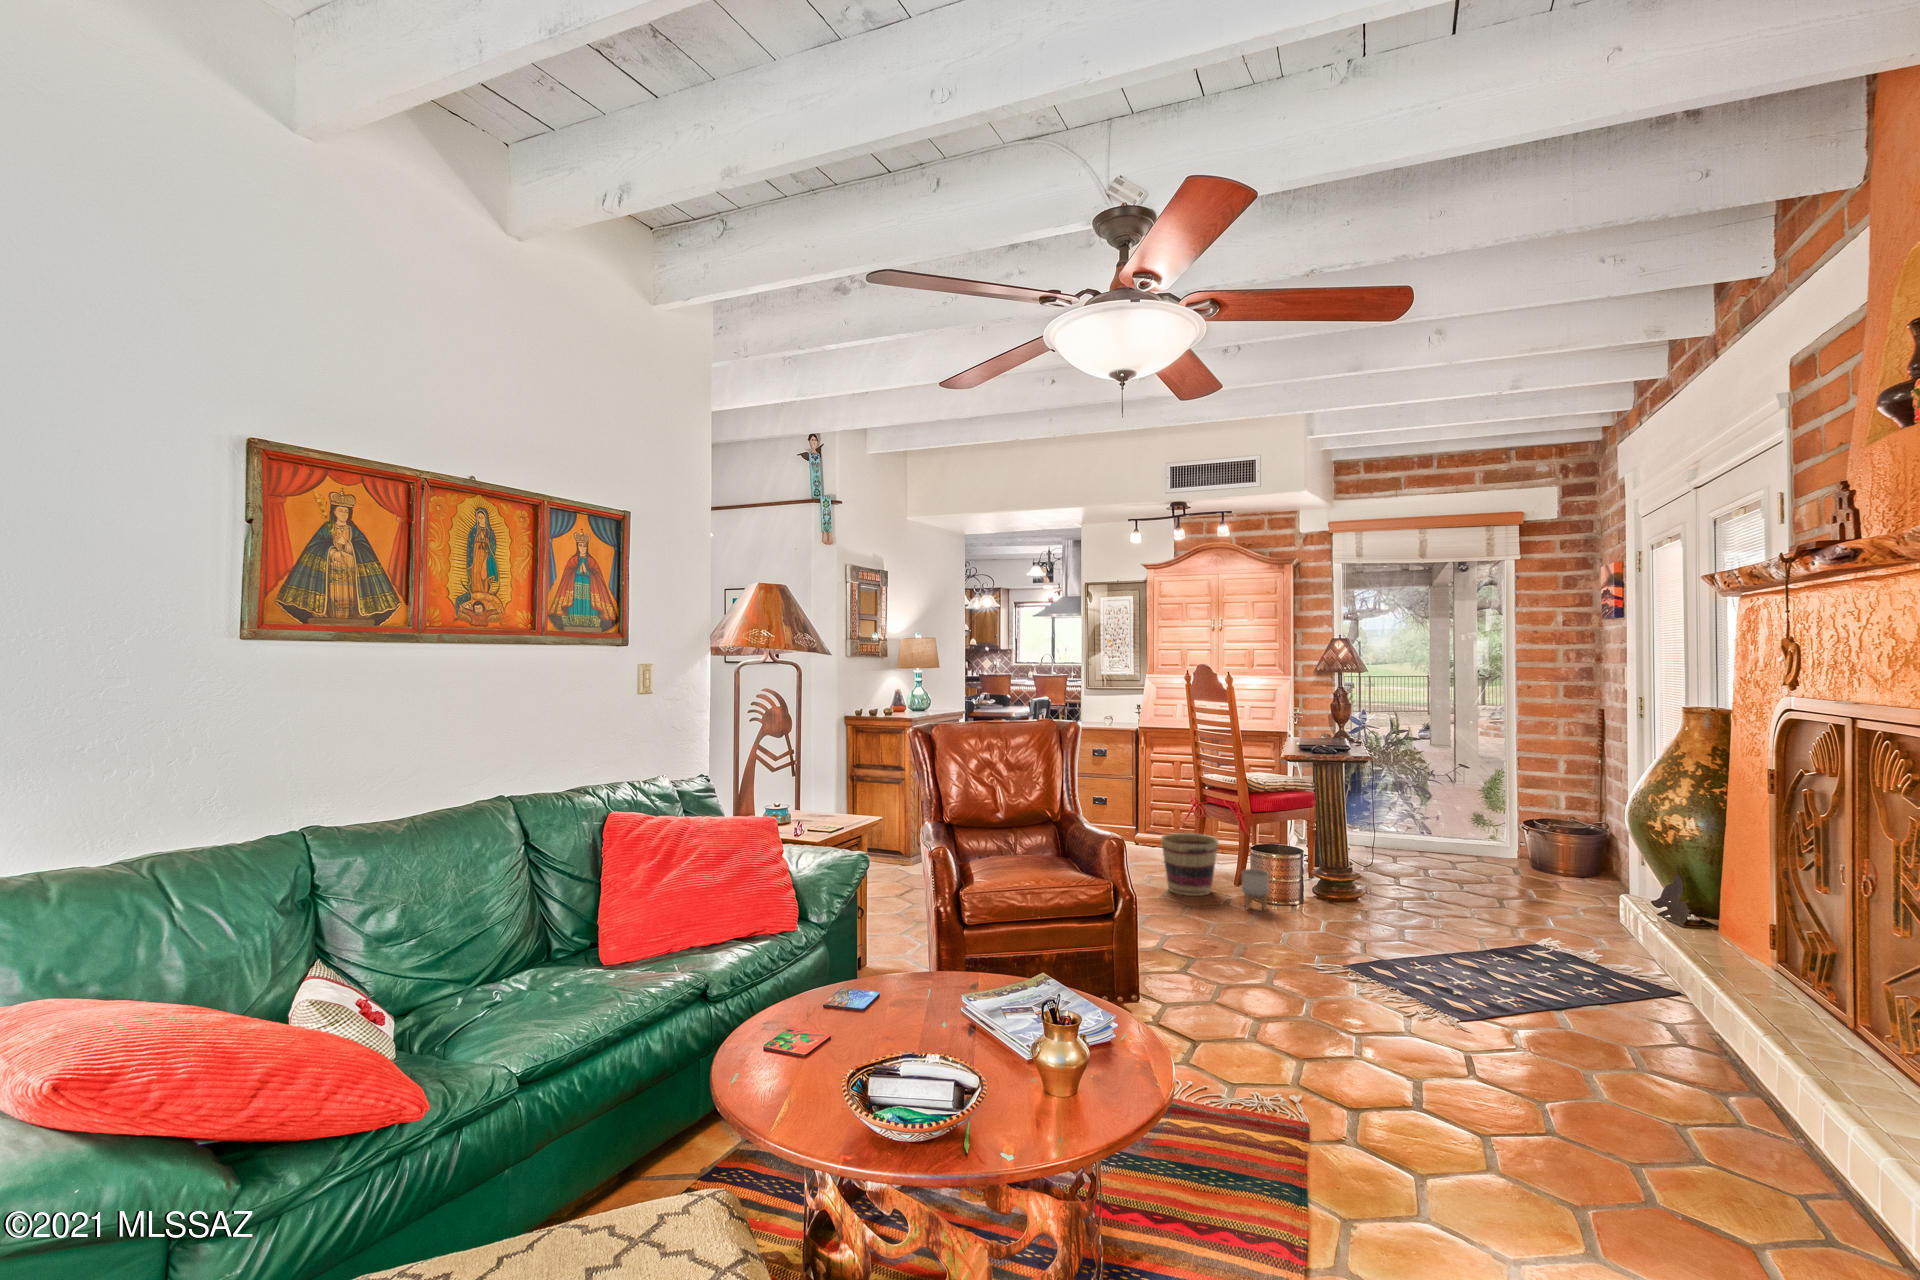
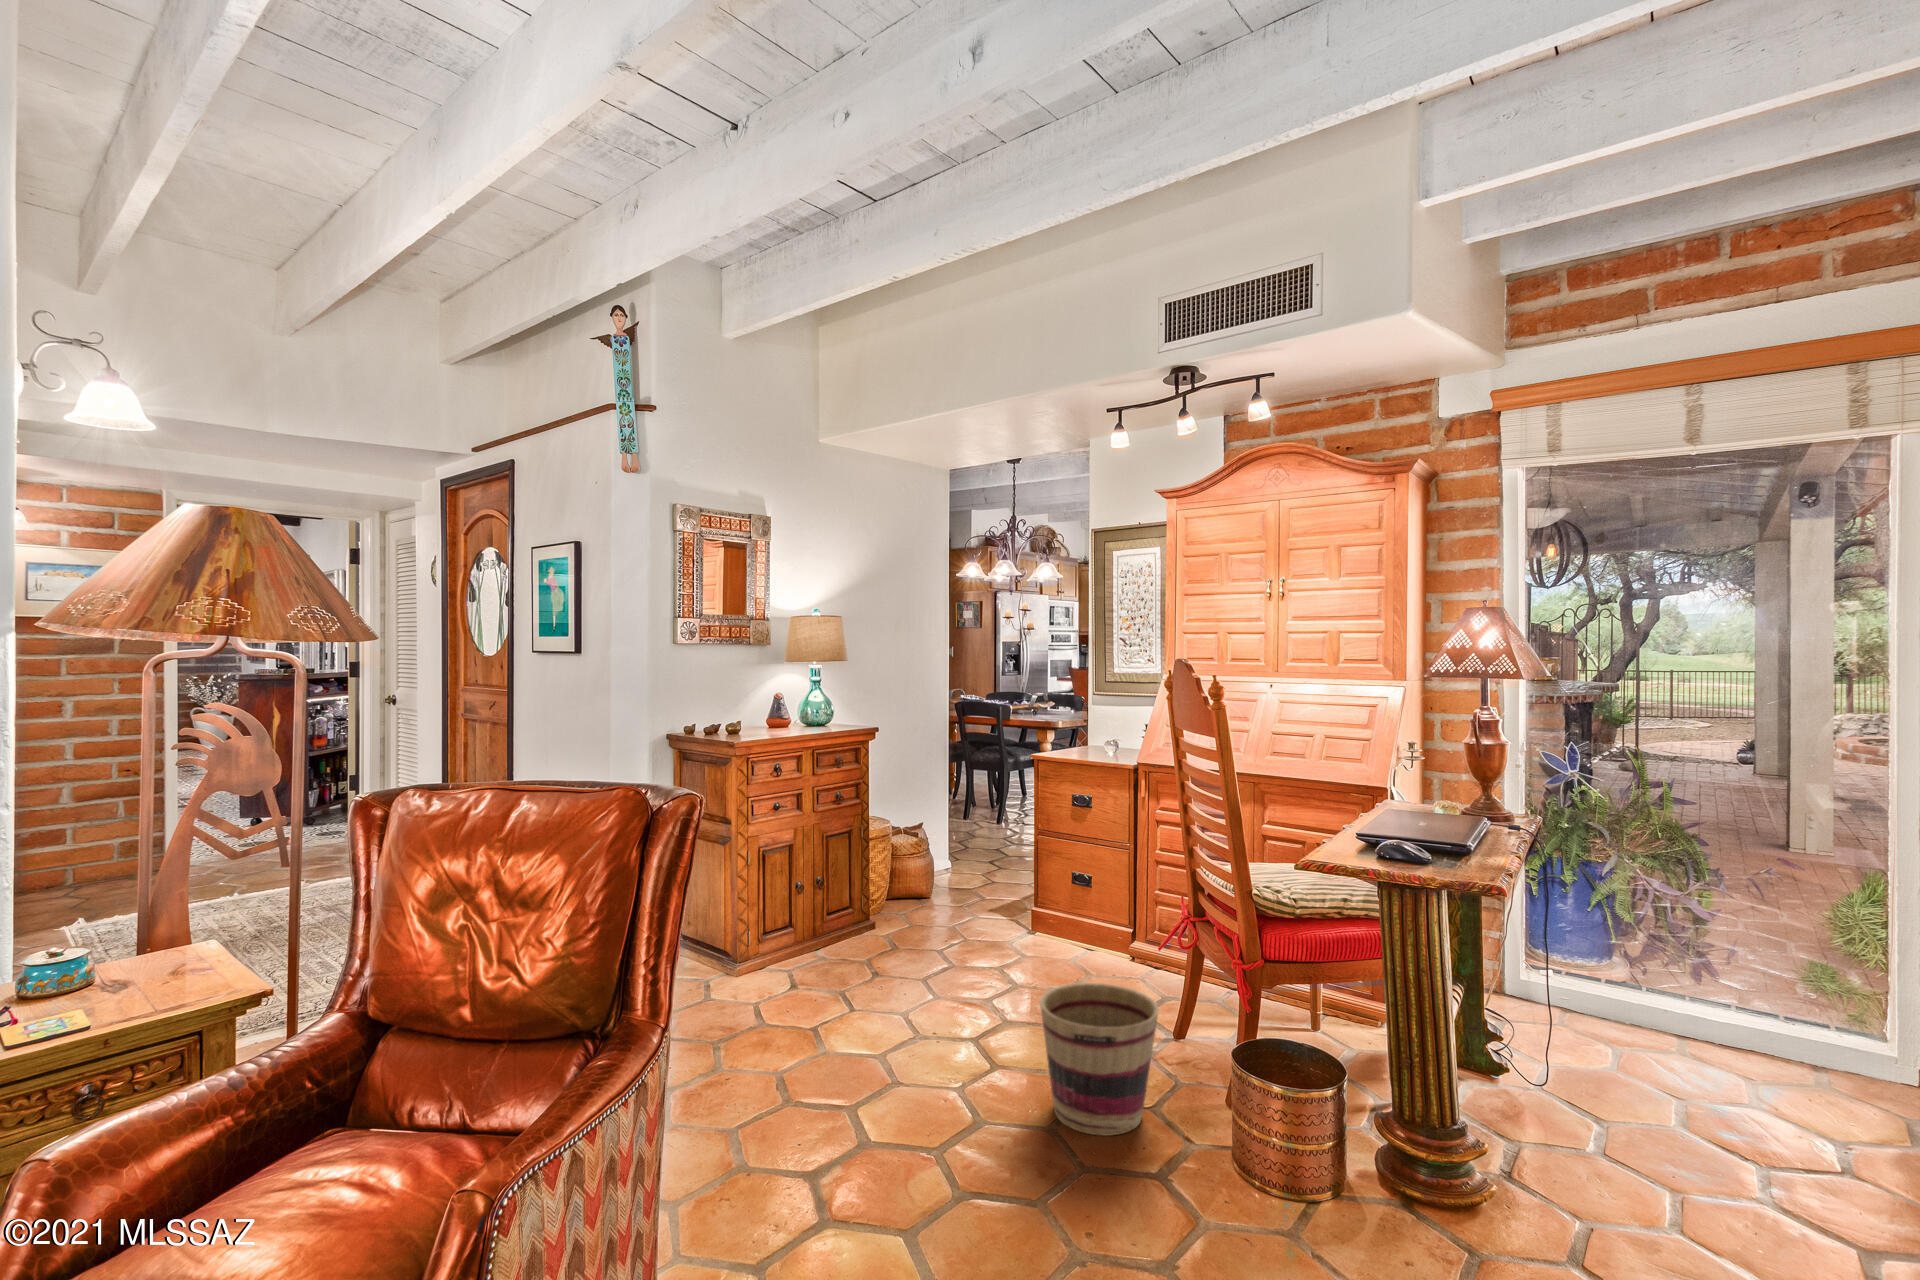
planter: present [1242,869,1269,911] -> none [1164,1107,1227,1225]

